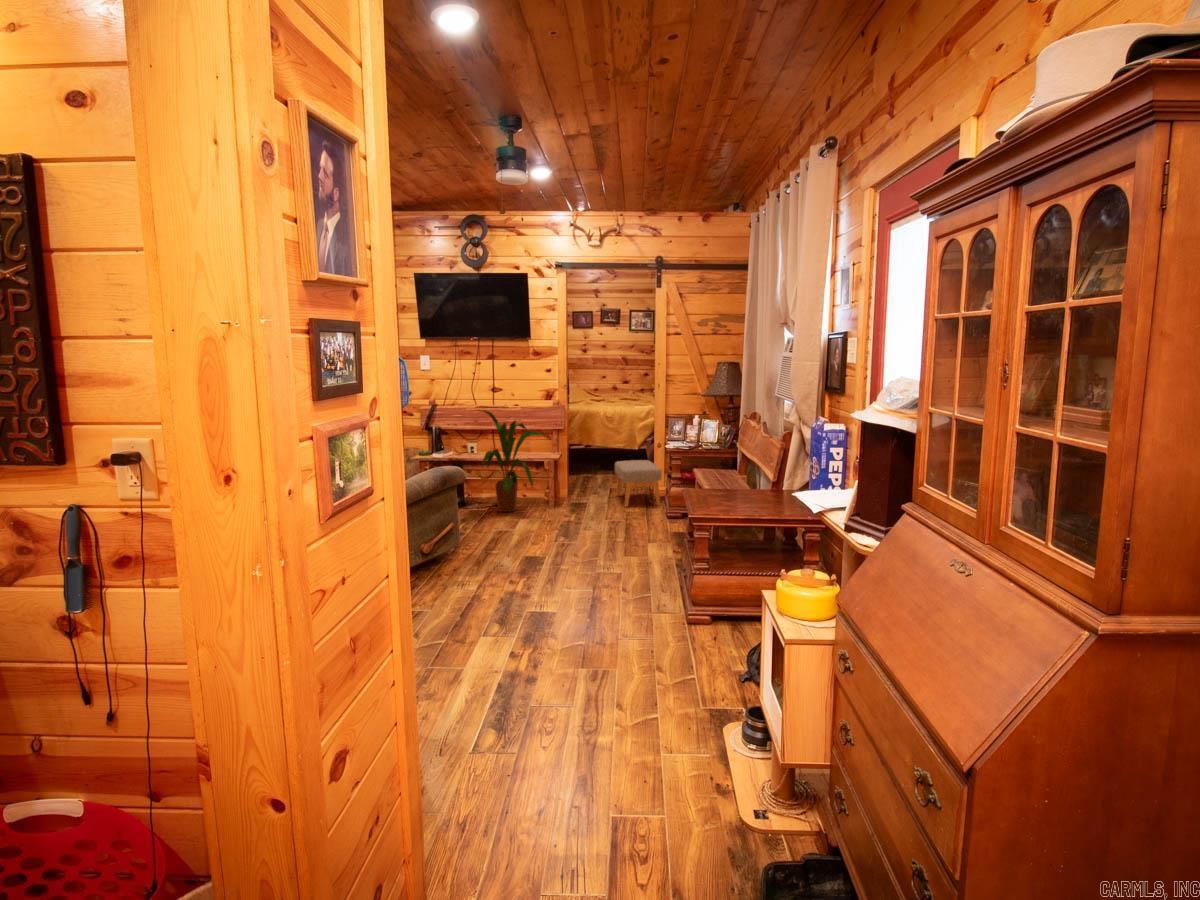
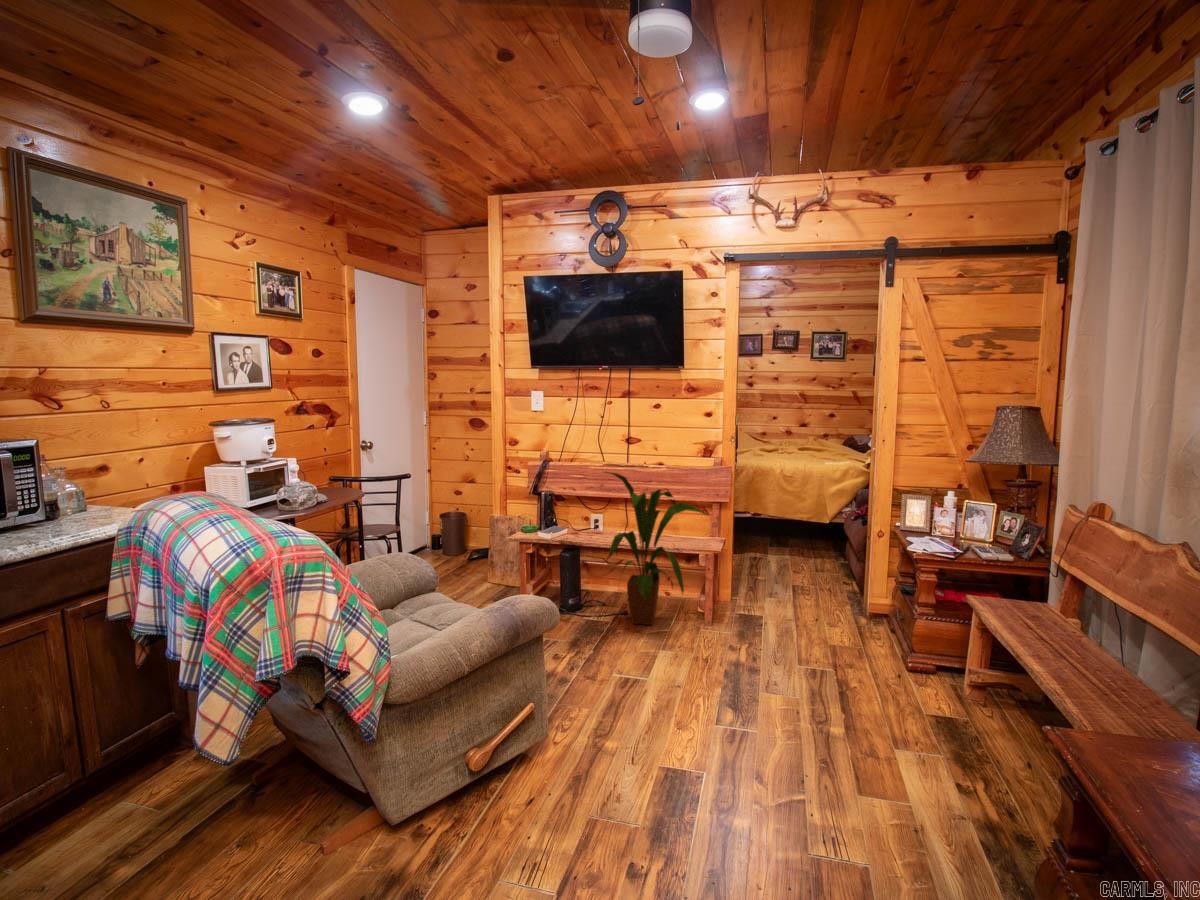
footstool: present [615,460,662,507] -> none [805,550,888,630]

